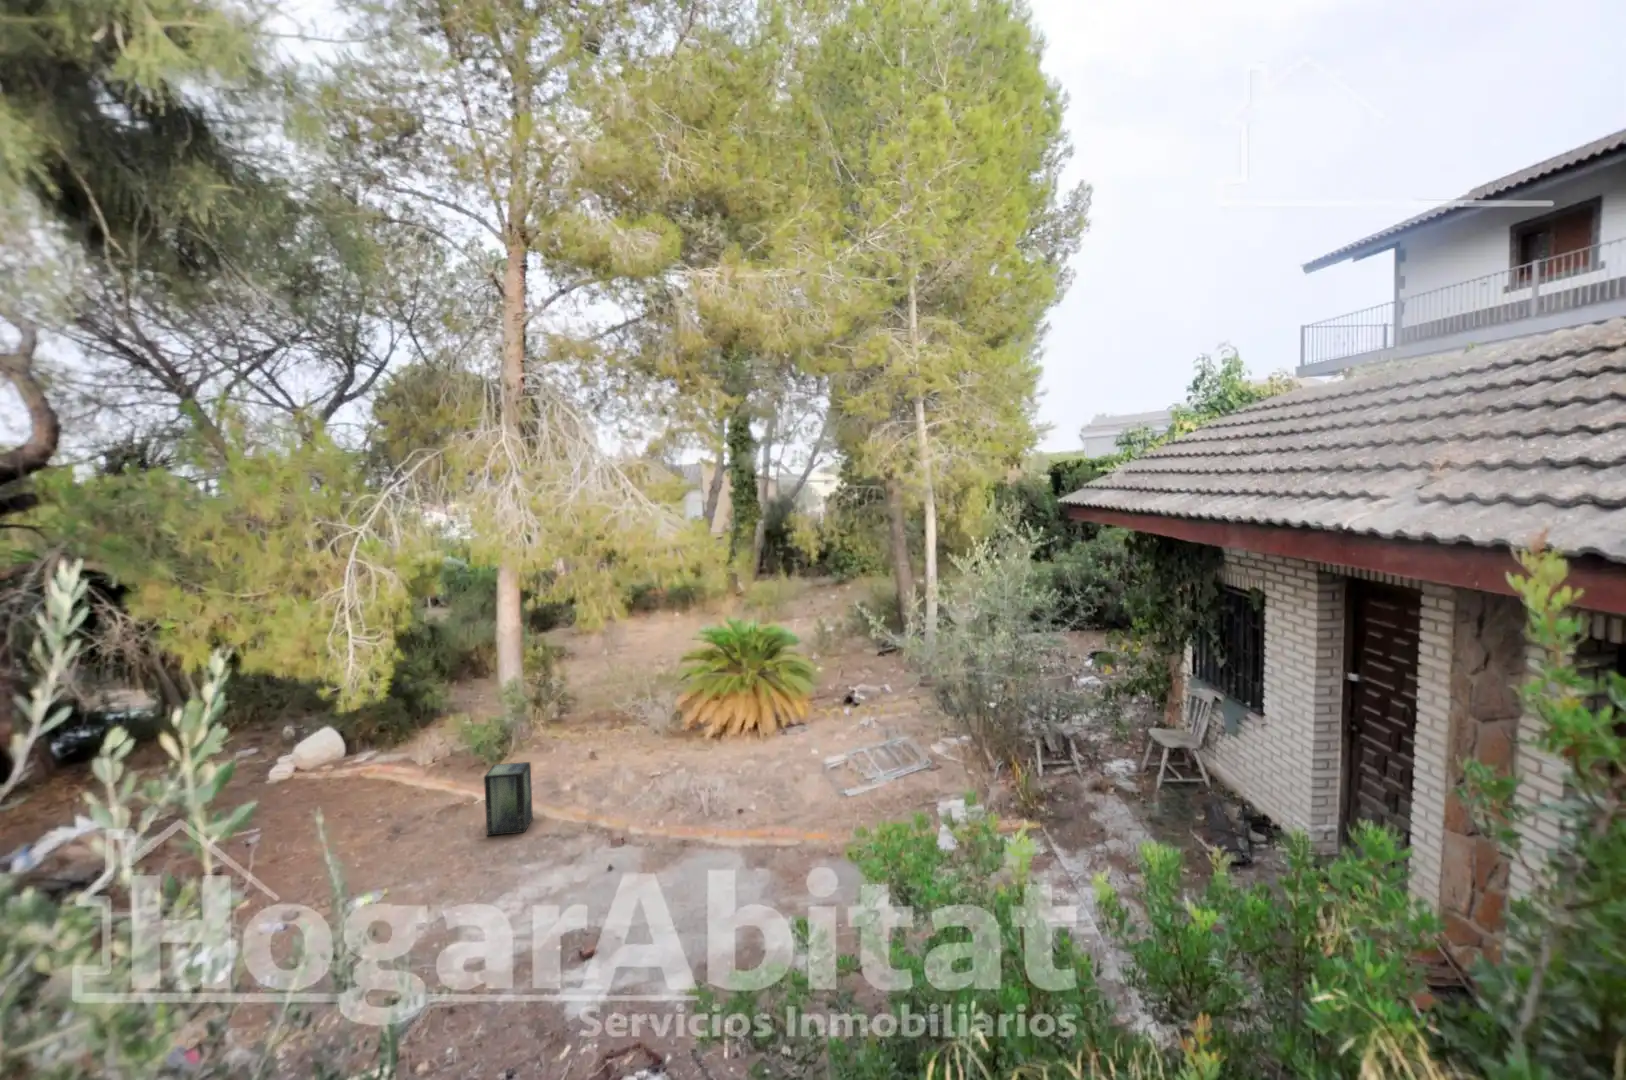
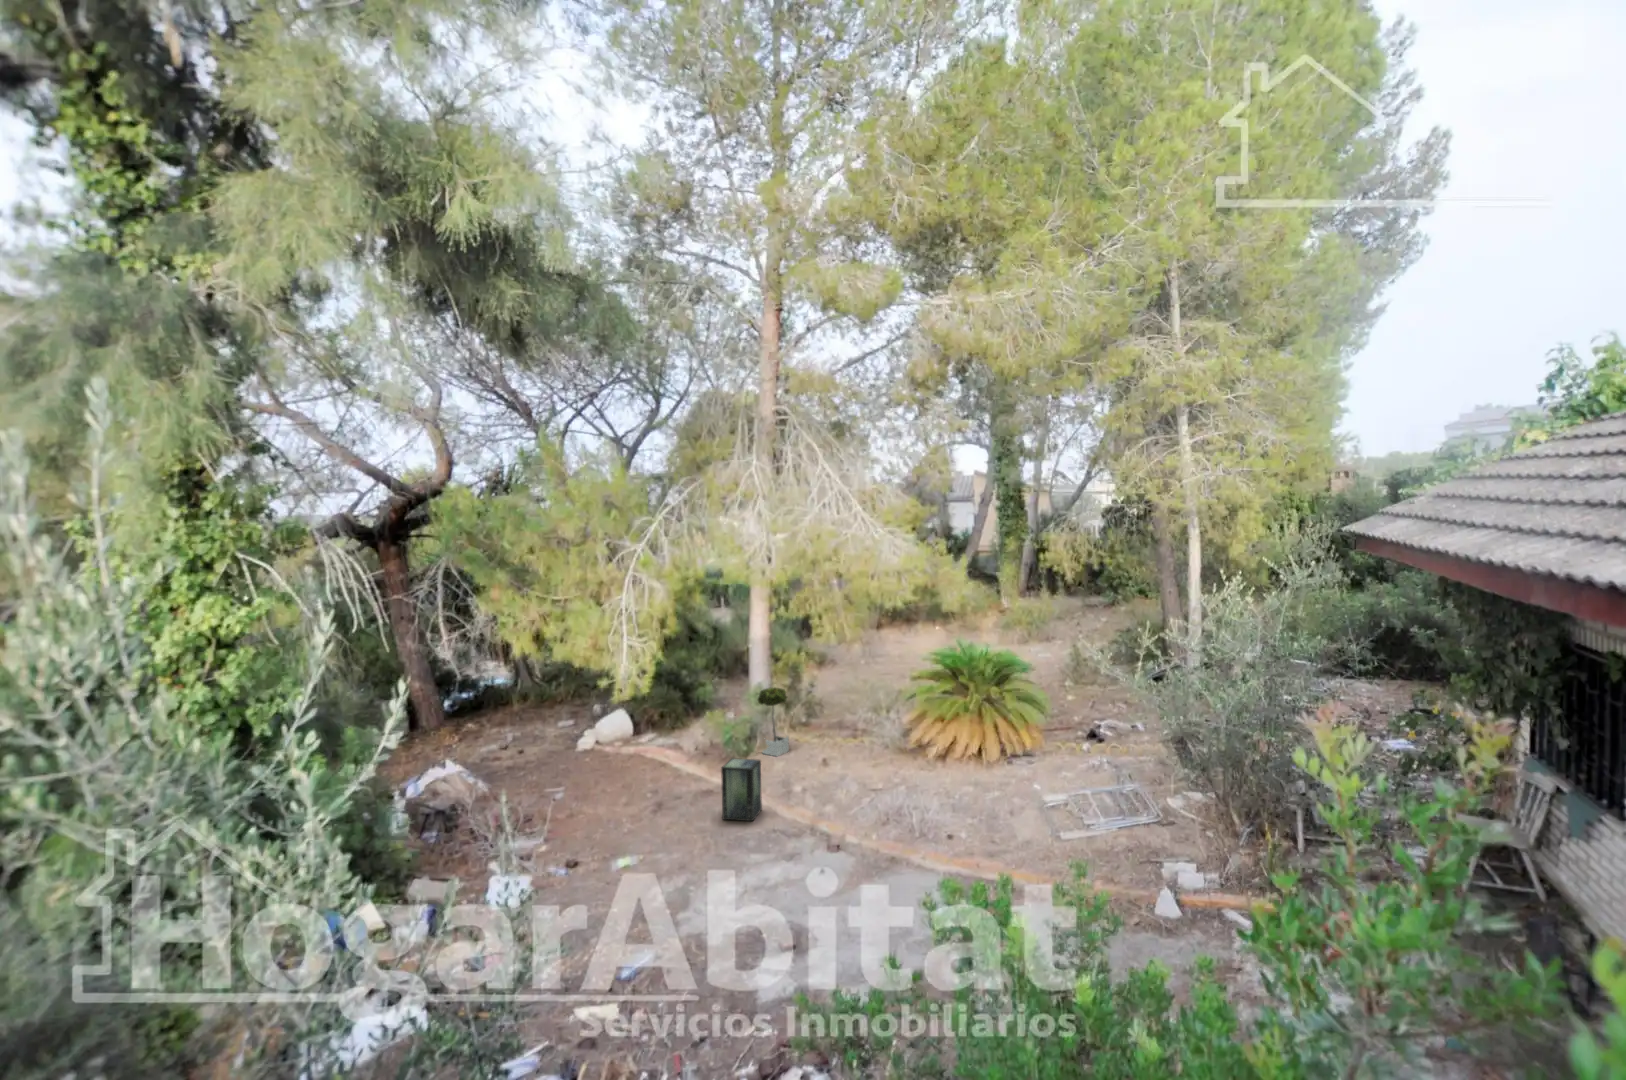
potted tree: none [512,681,550,757] -> present [758,688,789,756]

